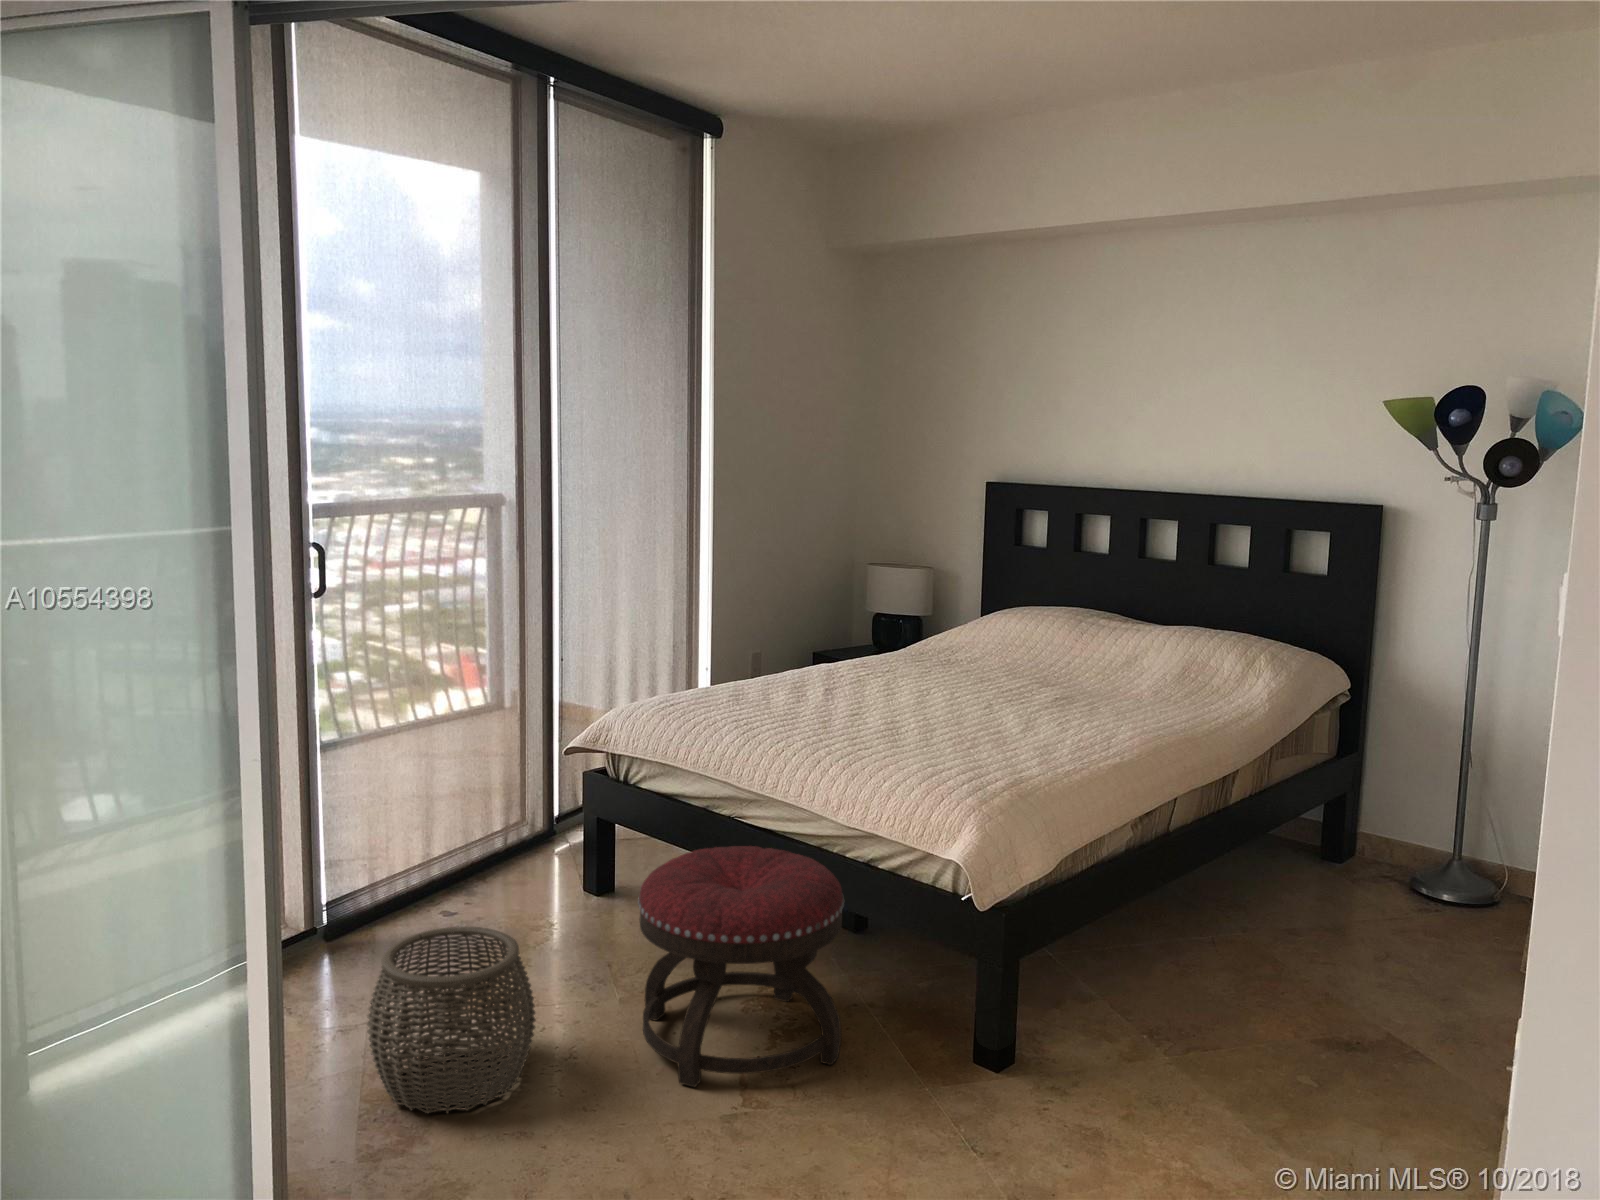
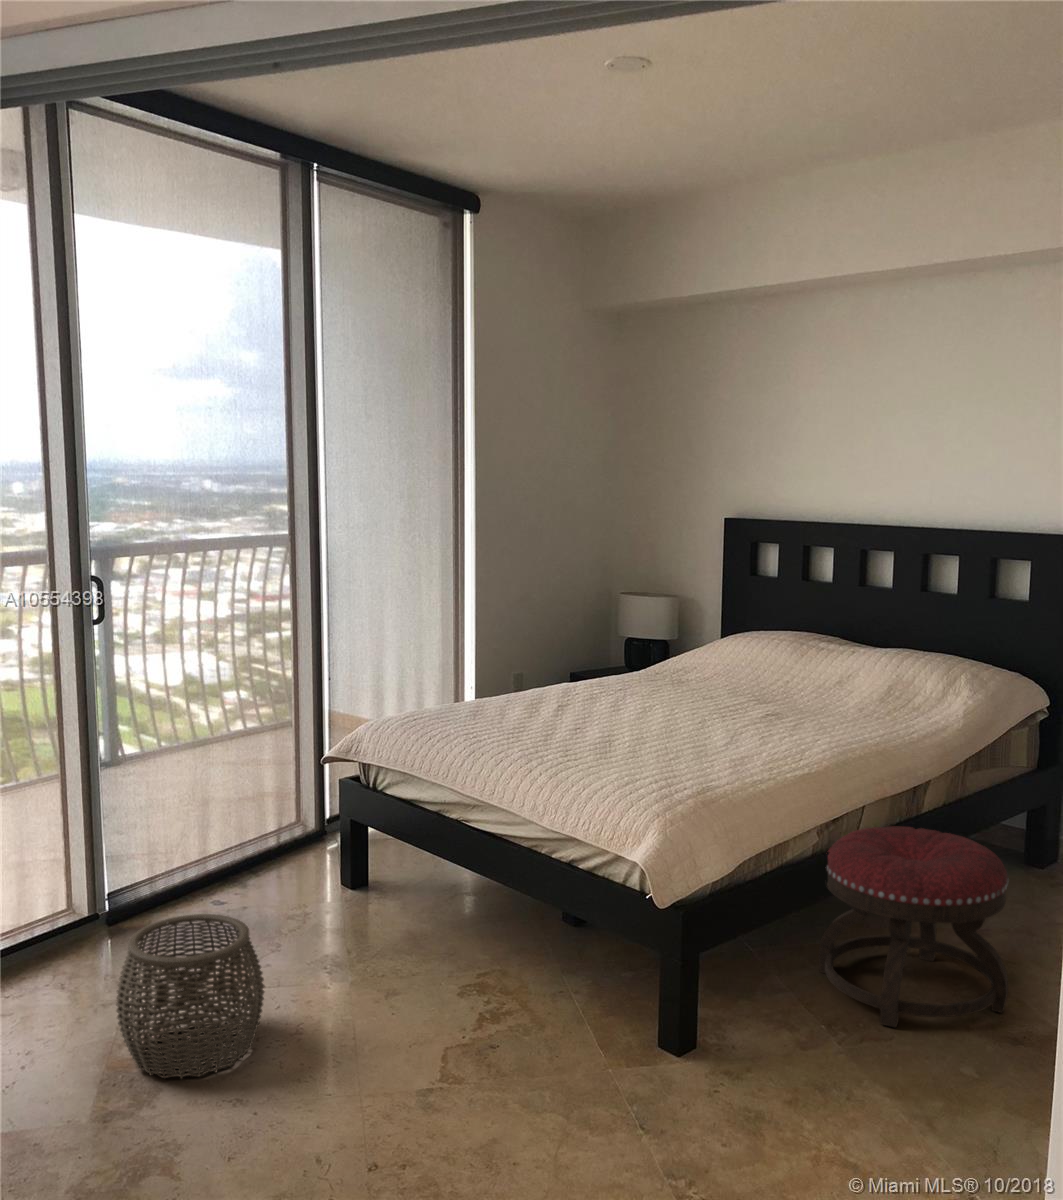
ottoman: present [638,846,844,1087] -> present [818,826,1008,1027]

